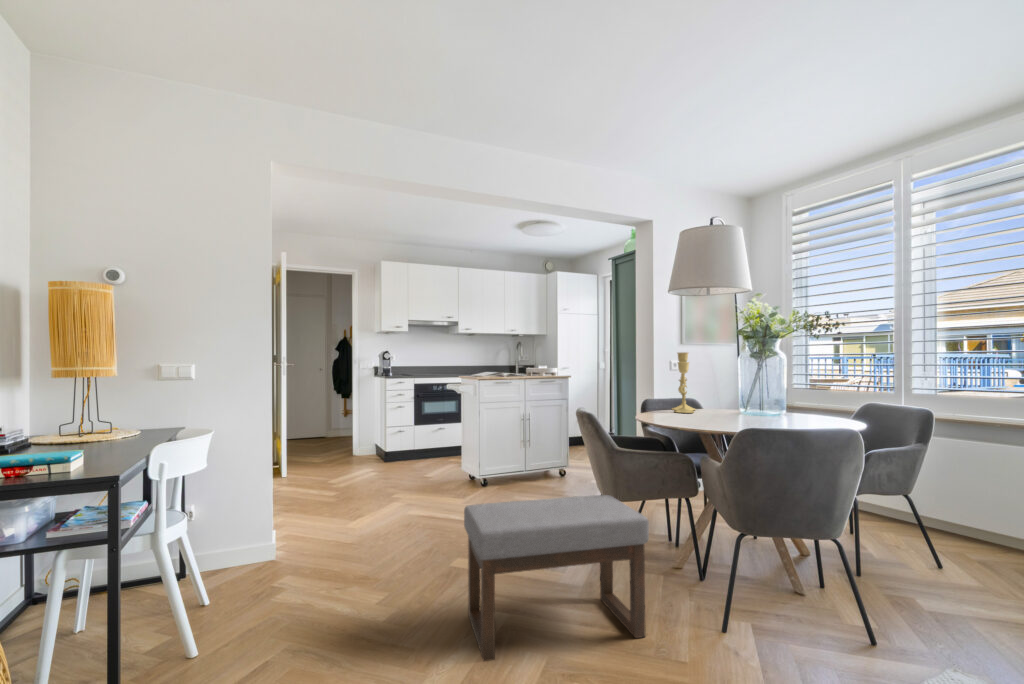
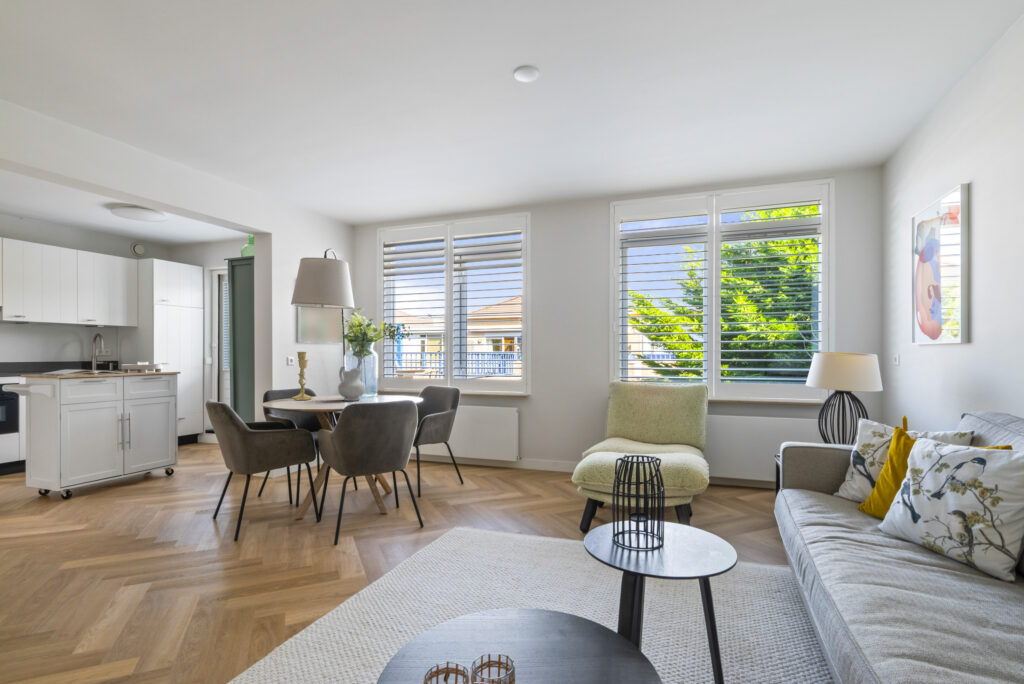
ceramic pitcher: none [729,372,768,419] -> present [338,367,365,401]
ottoman: present [464,495,649,661] -> none [105,469,284,617]

